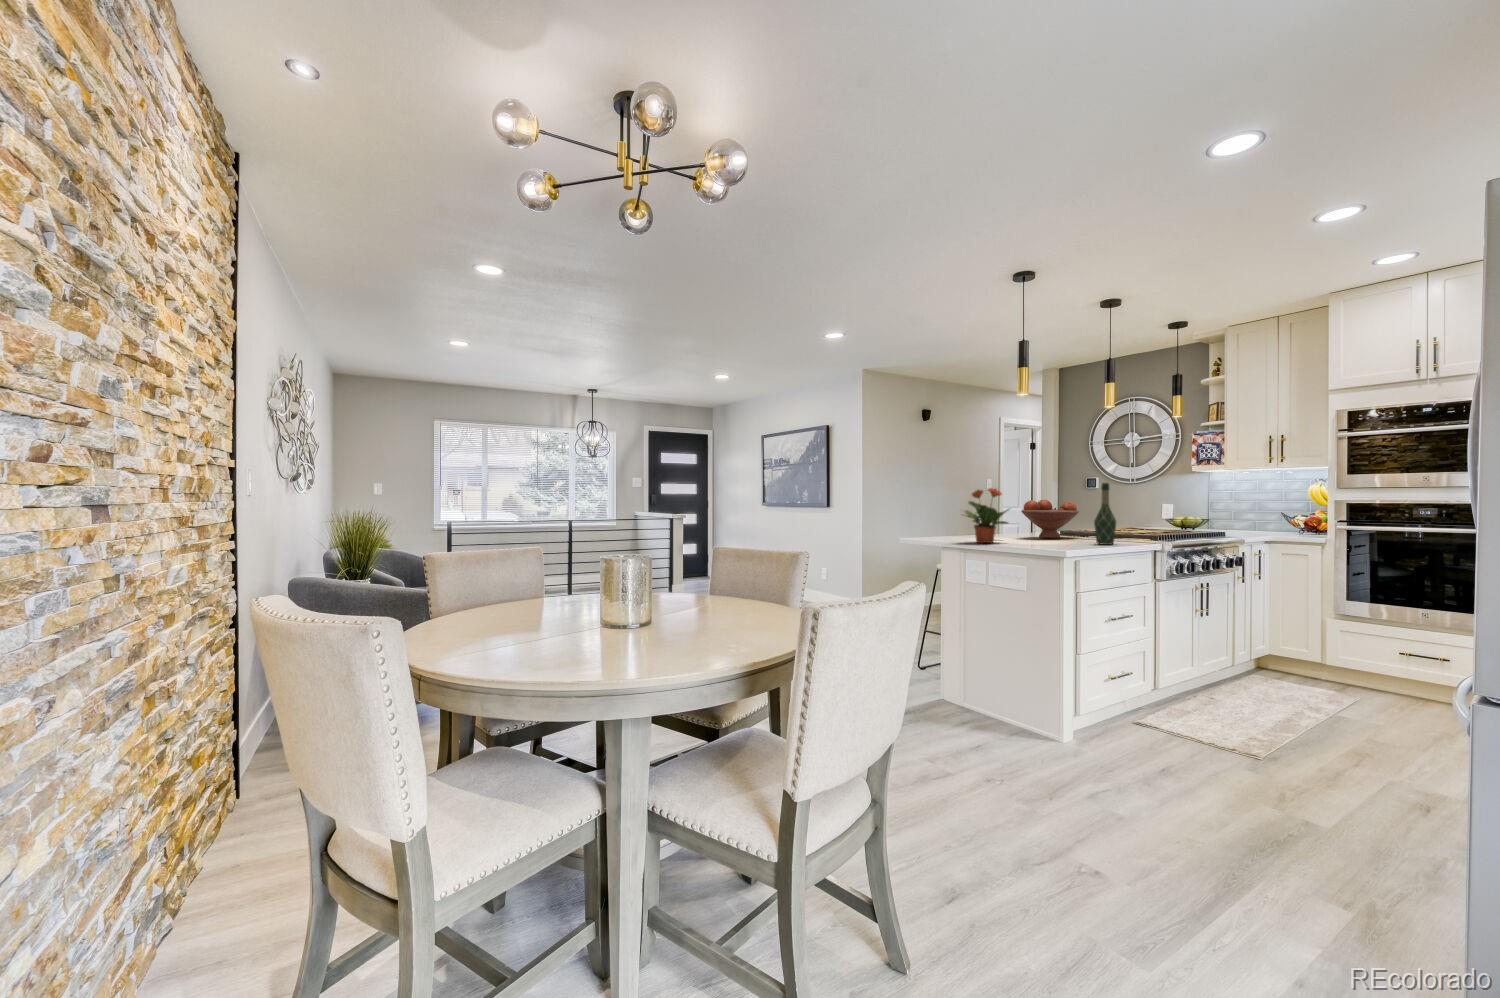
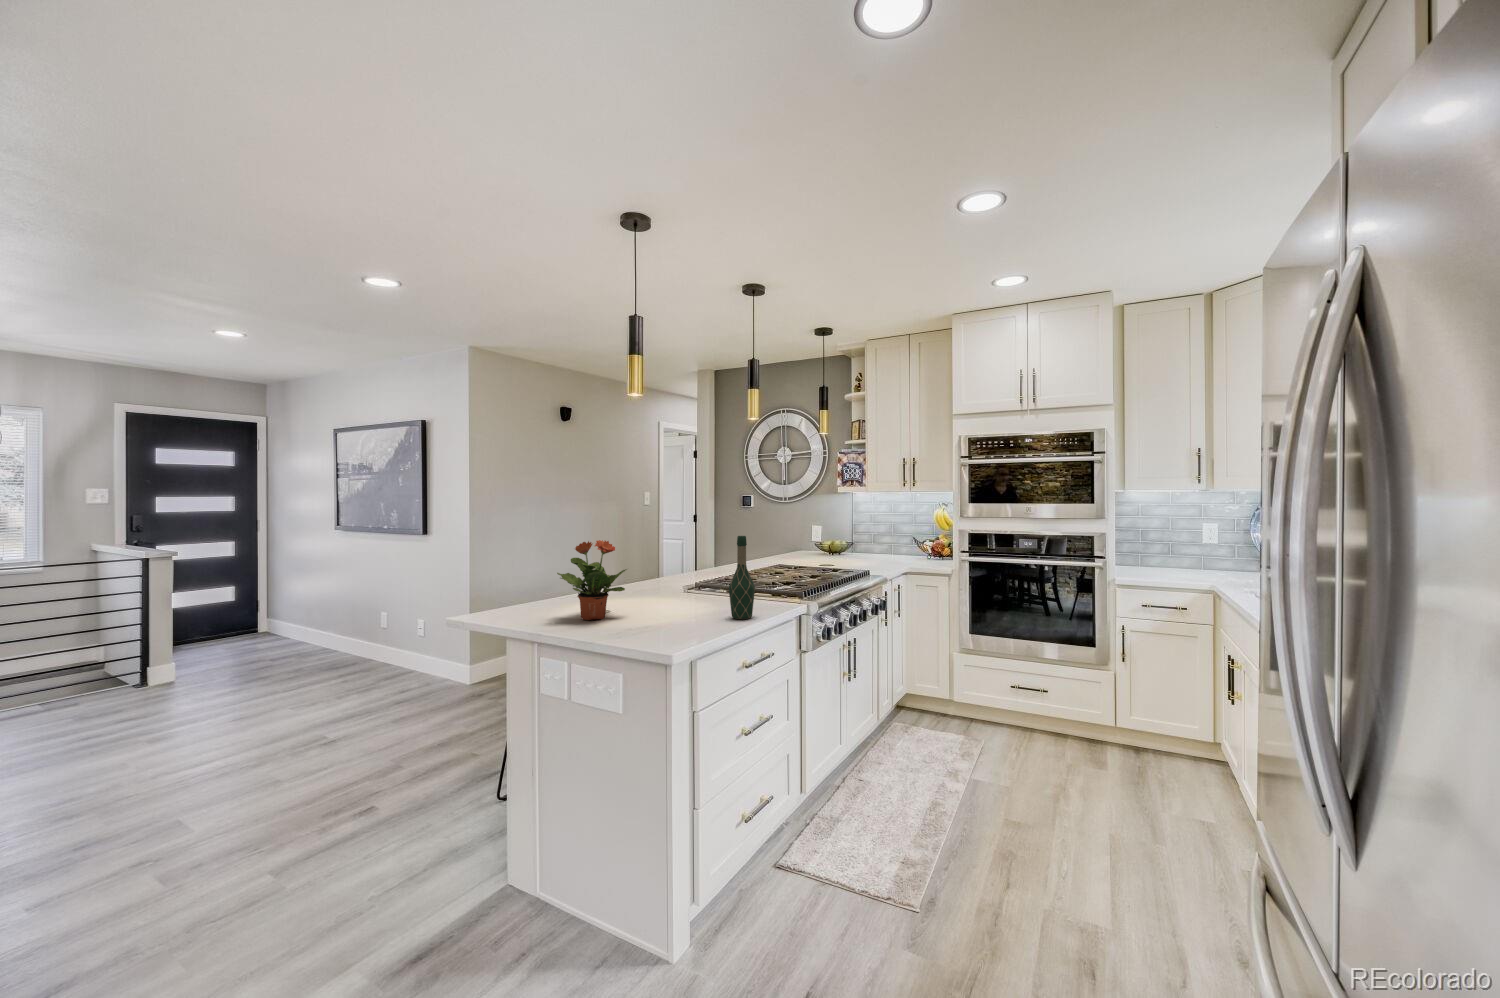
fruit bowl: present [1021,500,1079,539] -> none [648,545,717,599]

